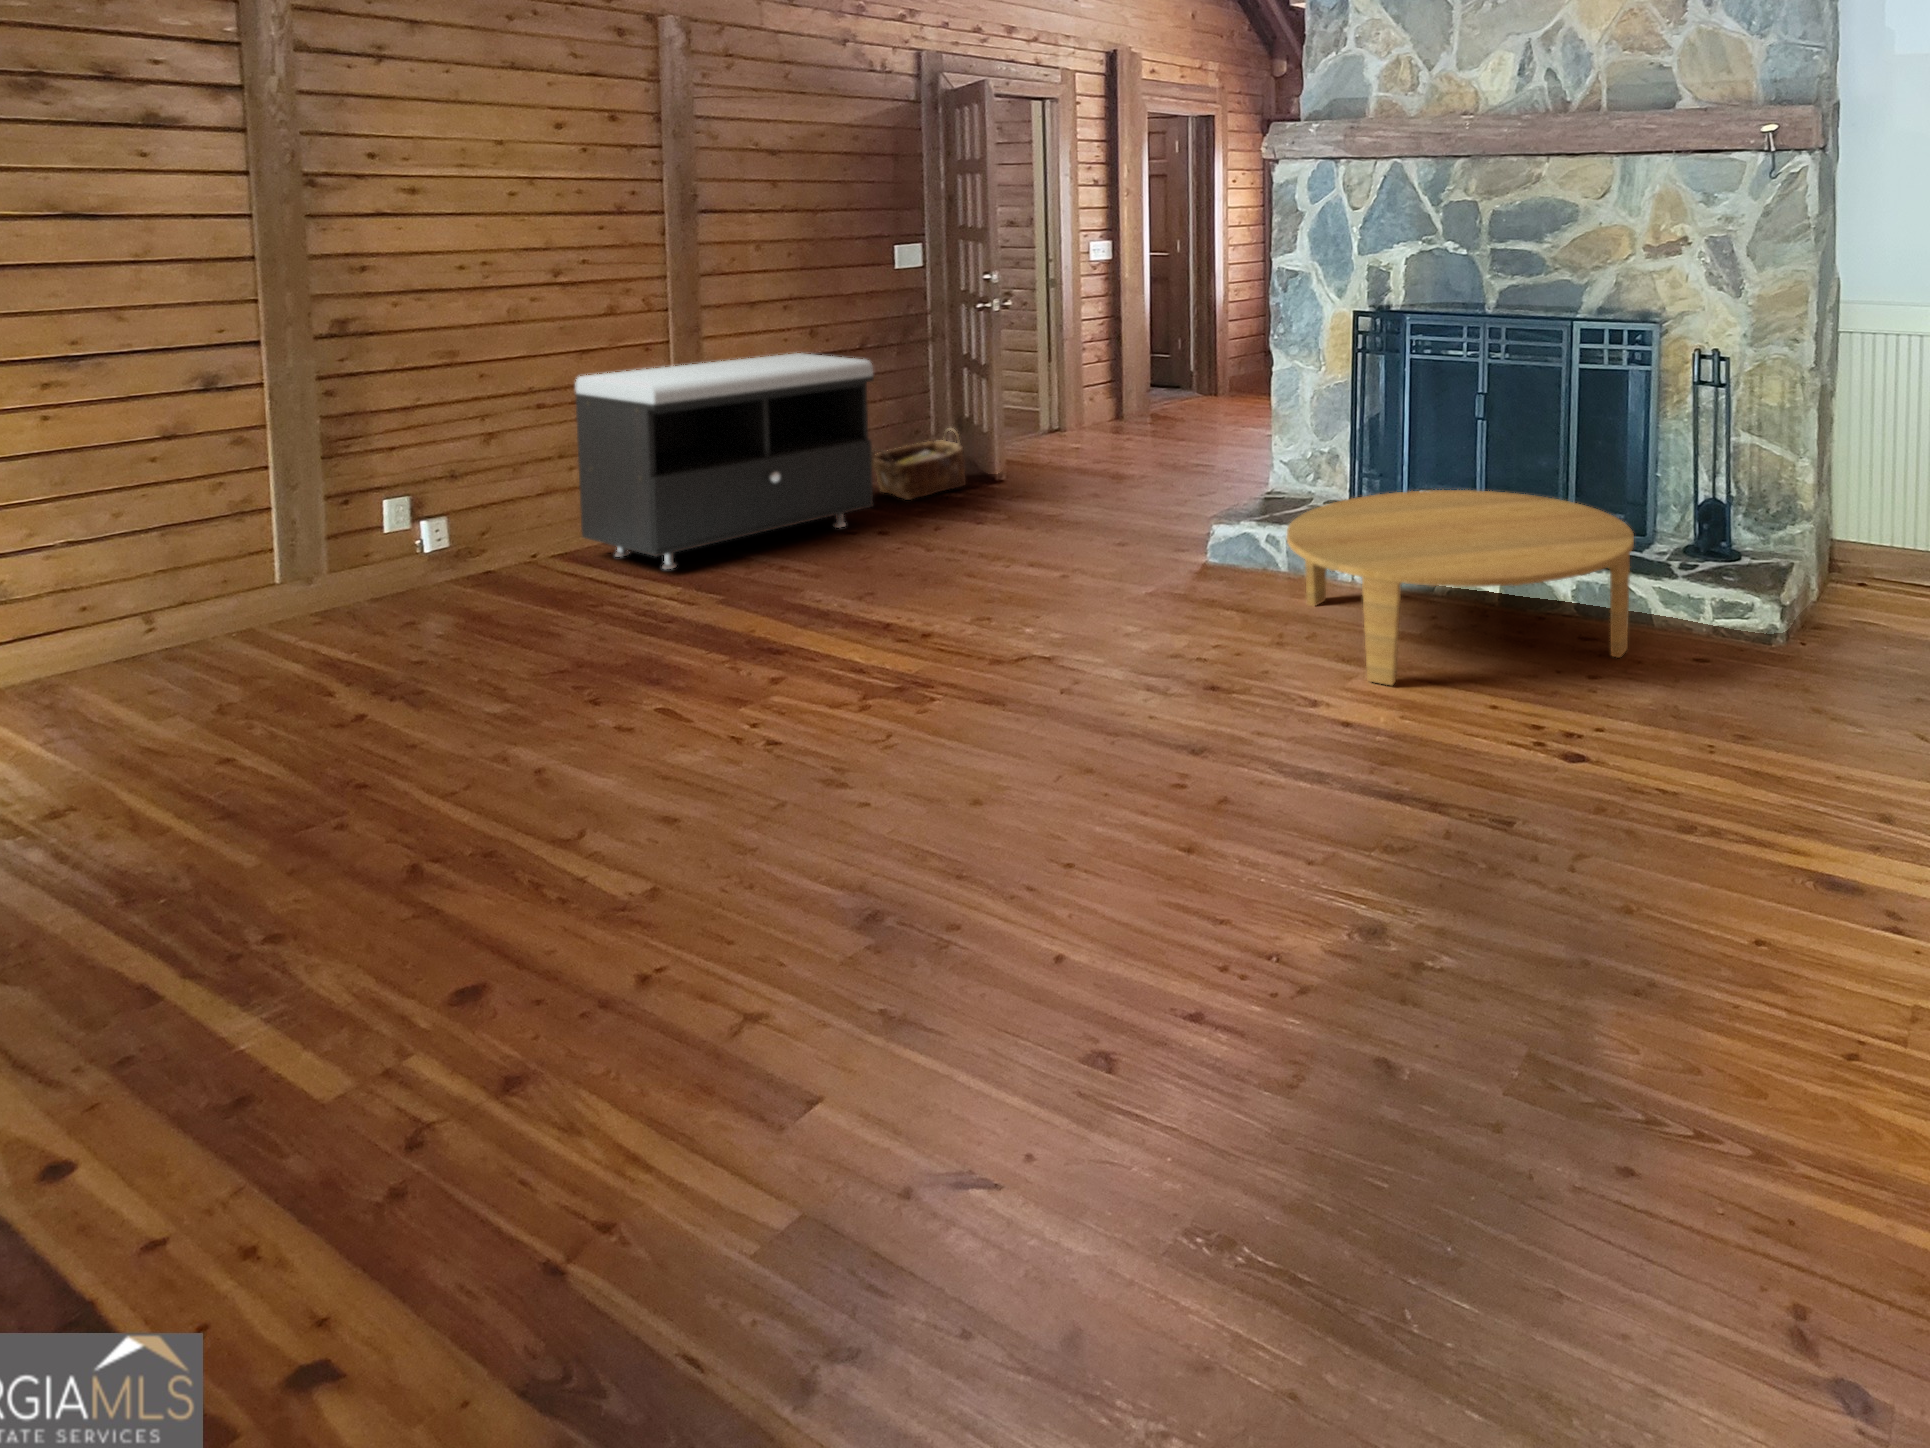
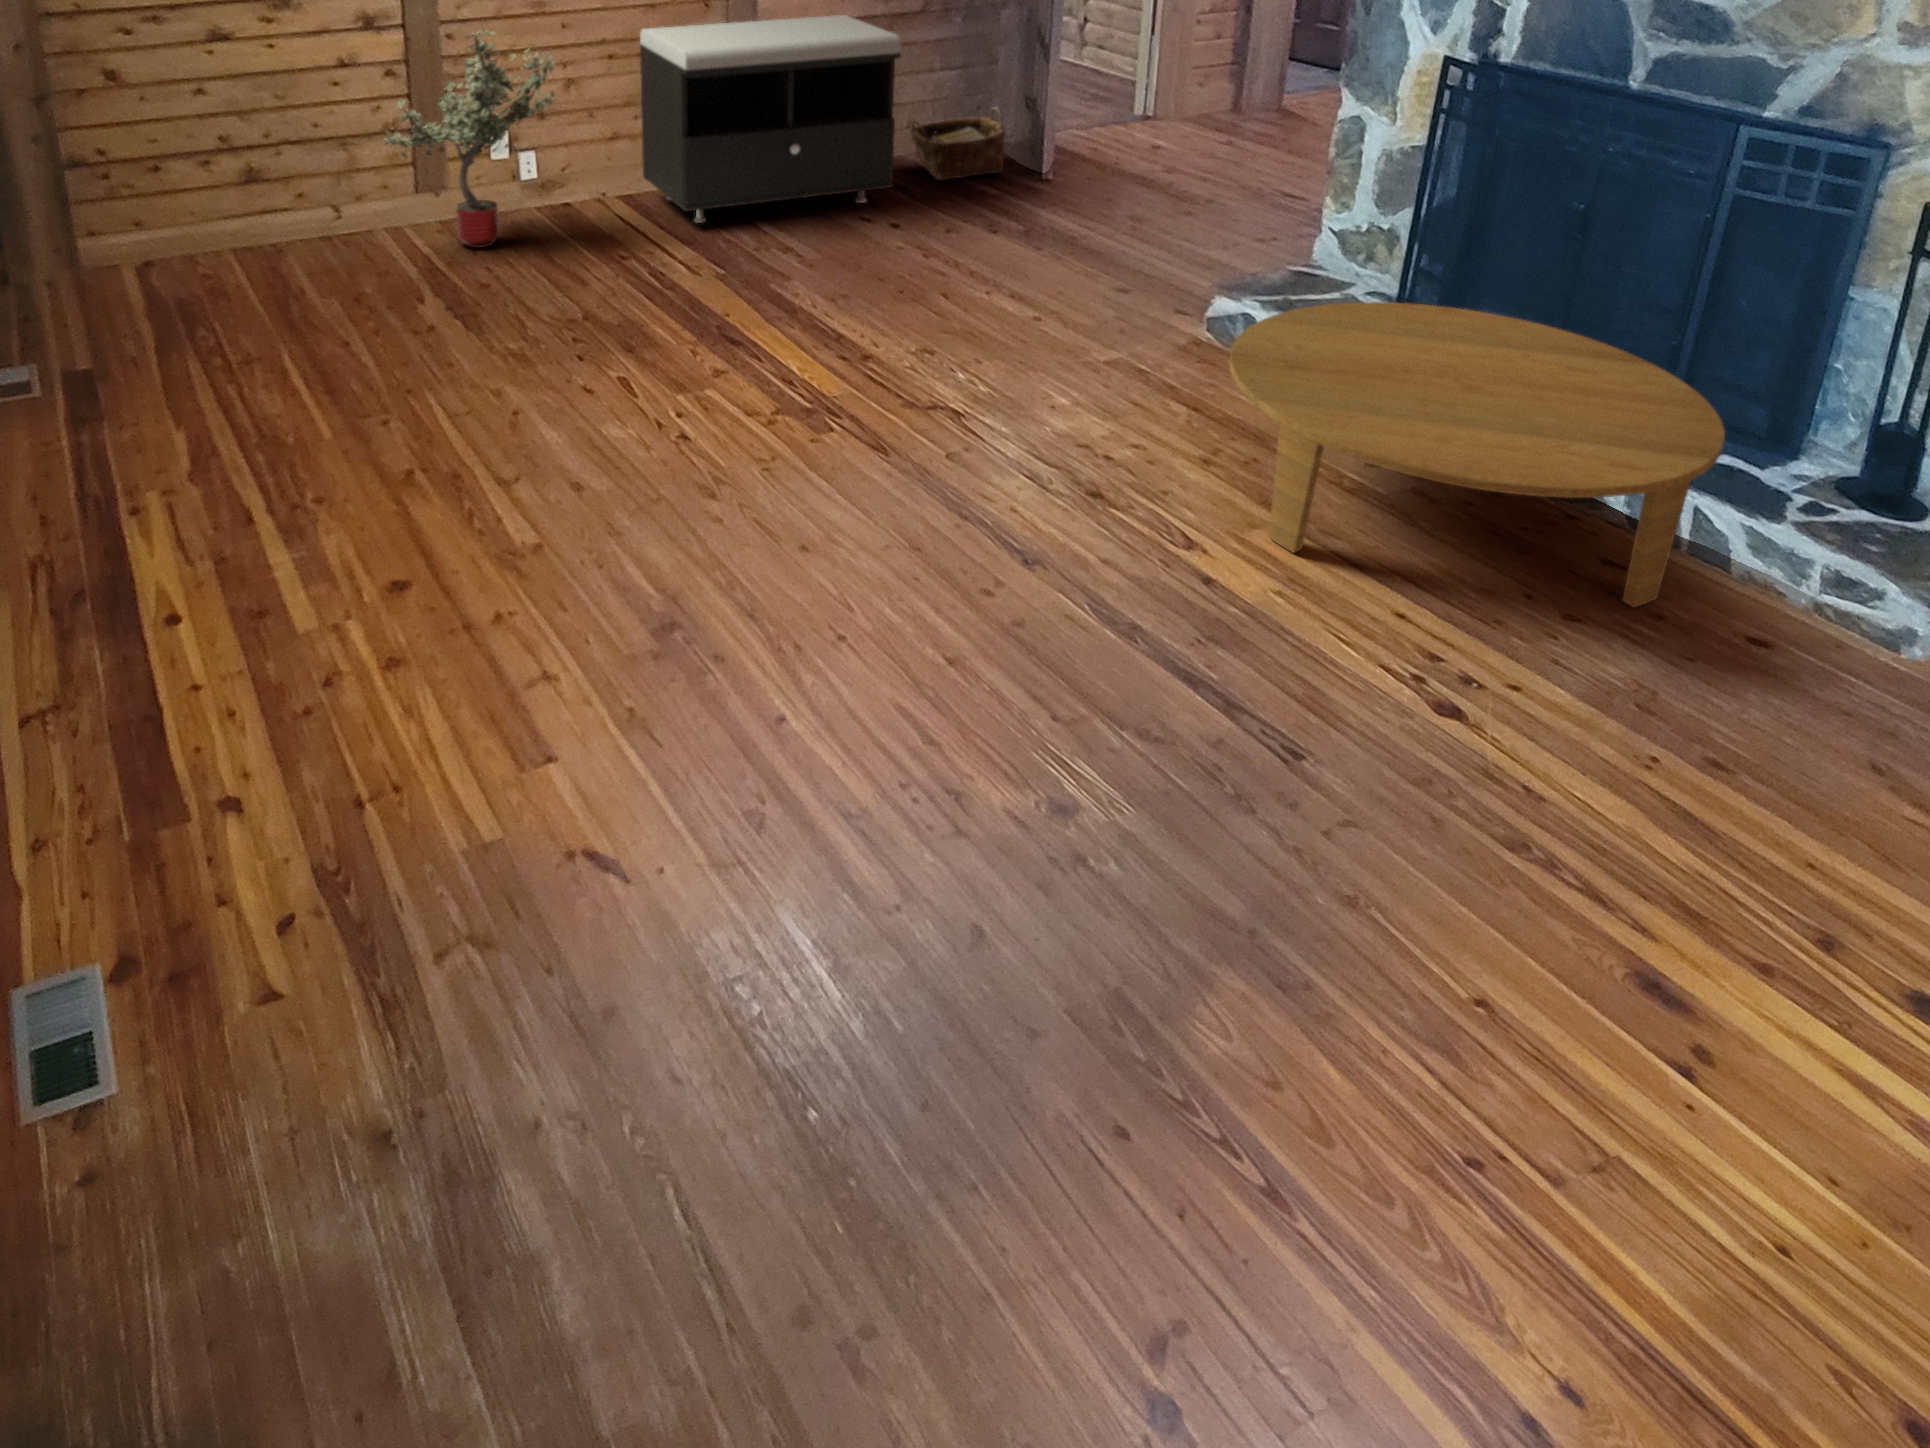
potted tree: none [236,377,490,639] -> present [383,28,554,248]

